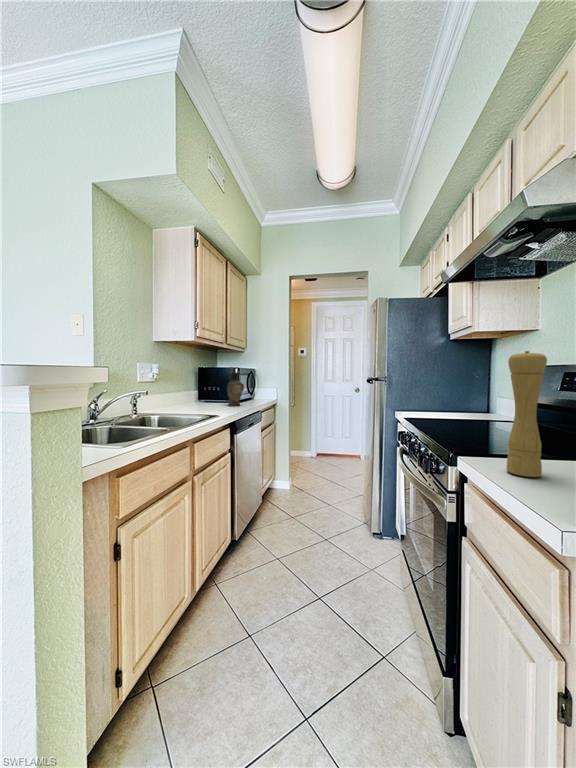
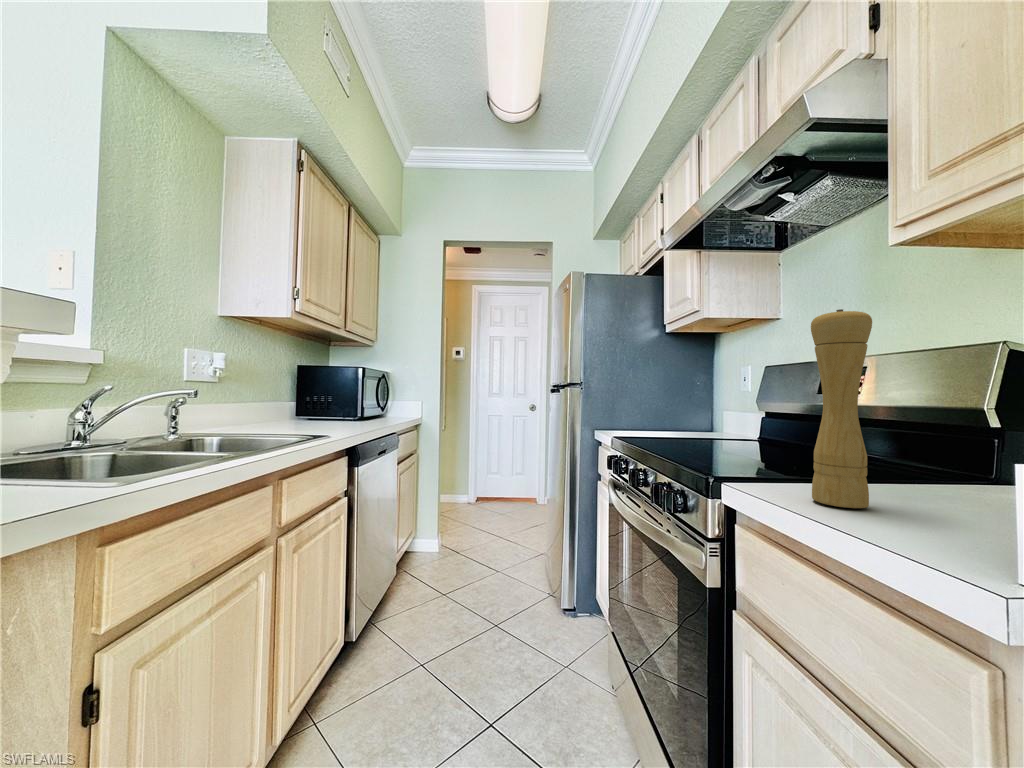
ceramic pitcher: present [227,367,244,406] -> none [344,364,371,424]

